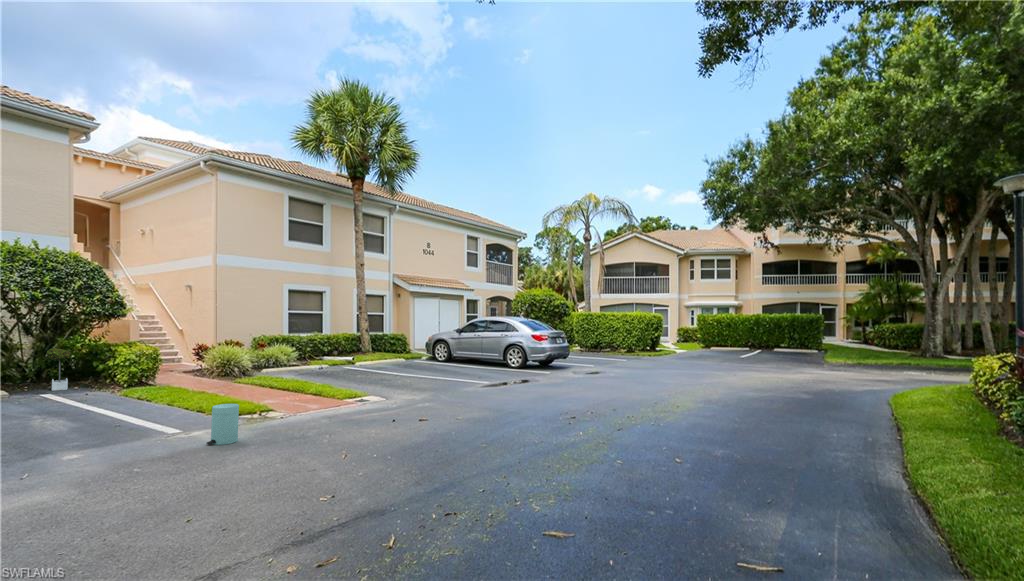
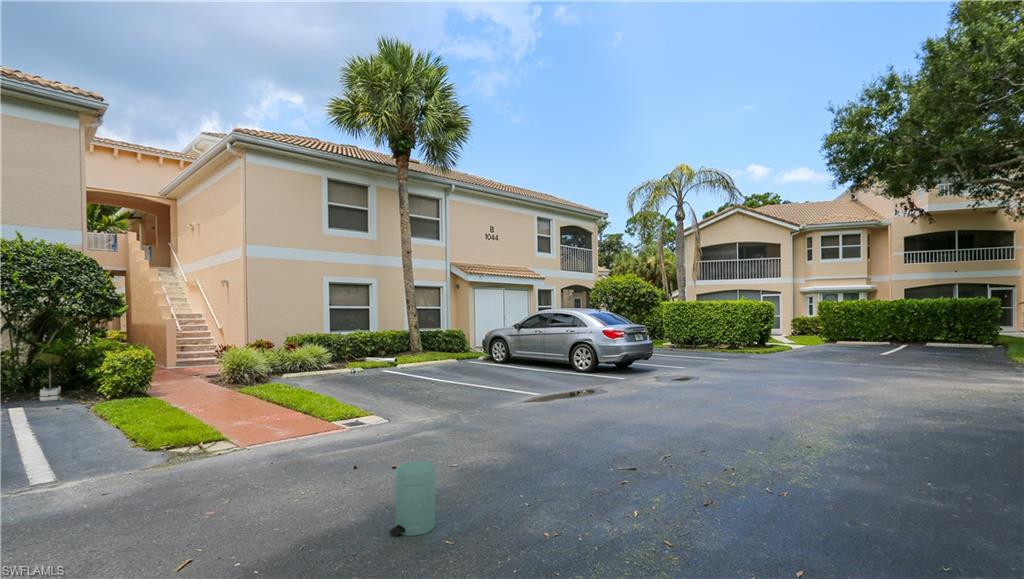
trash can: present [206,404,239,445] -> present [390,461,435,536]

